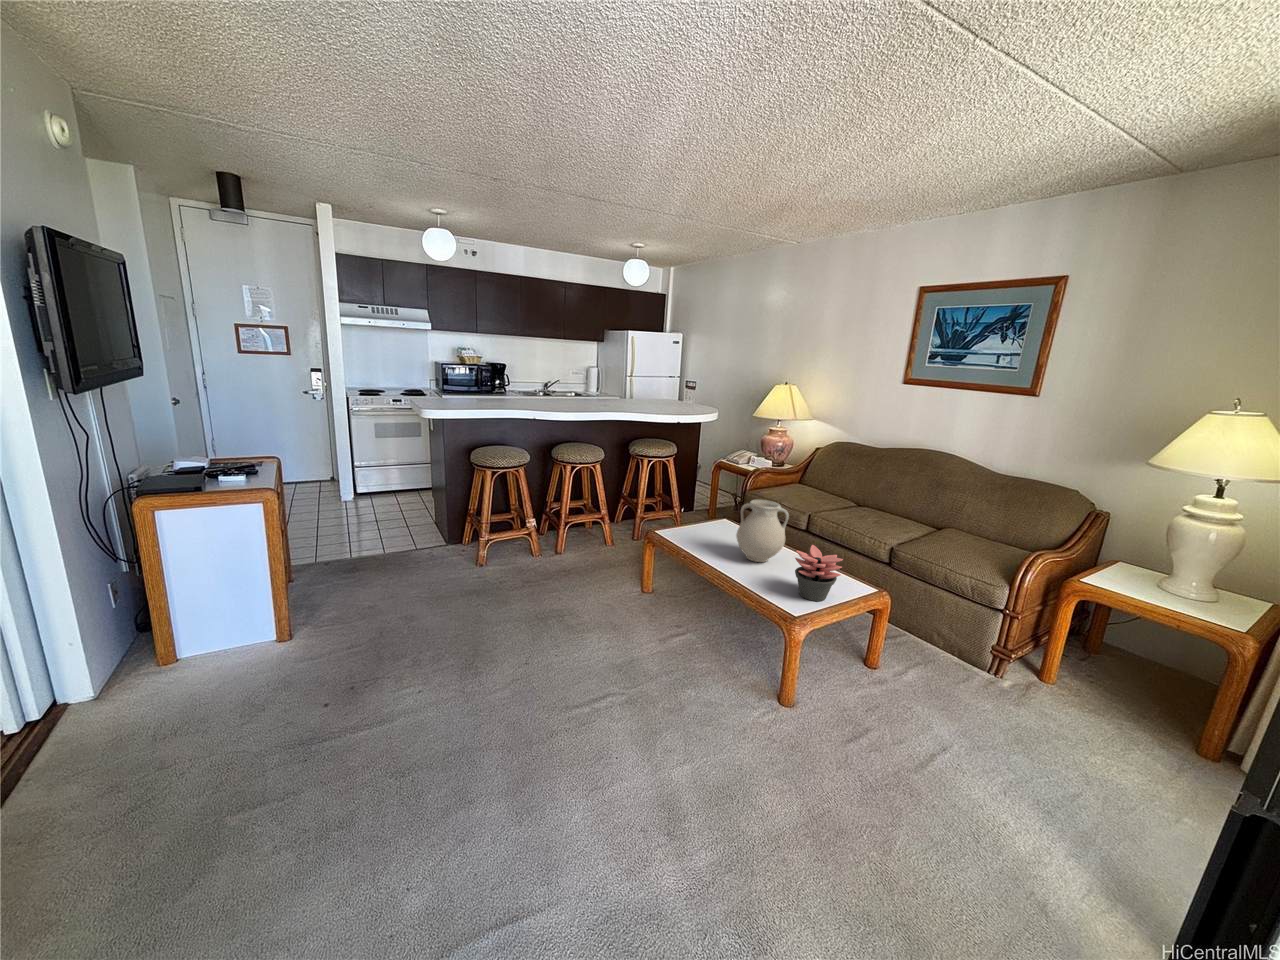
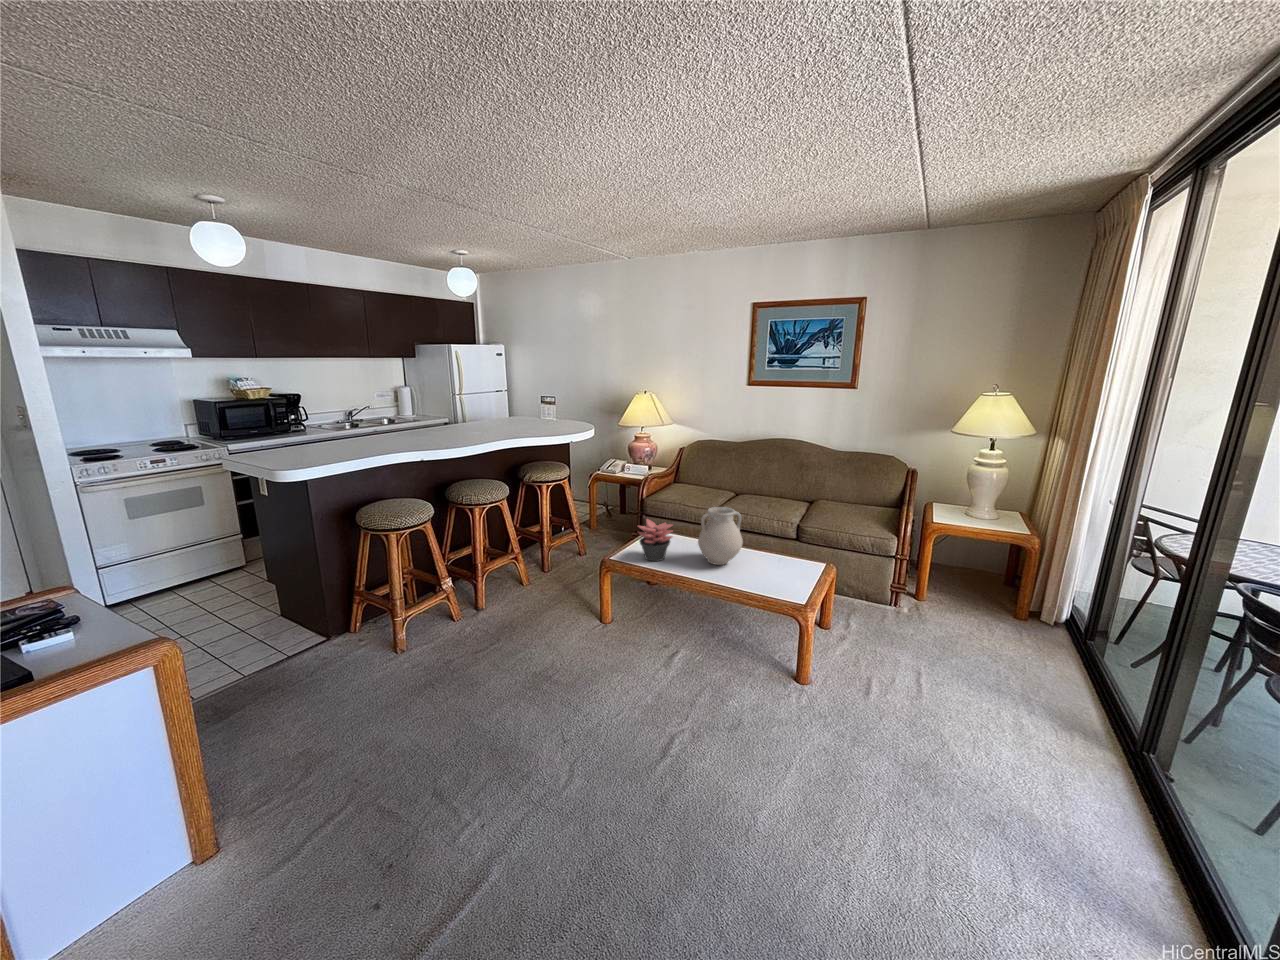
succulent plant: present [795,545,843,601] -> present [638,519,673,561]

